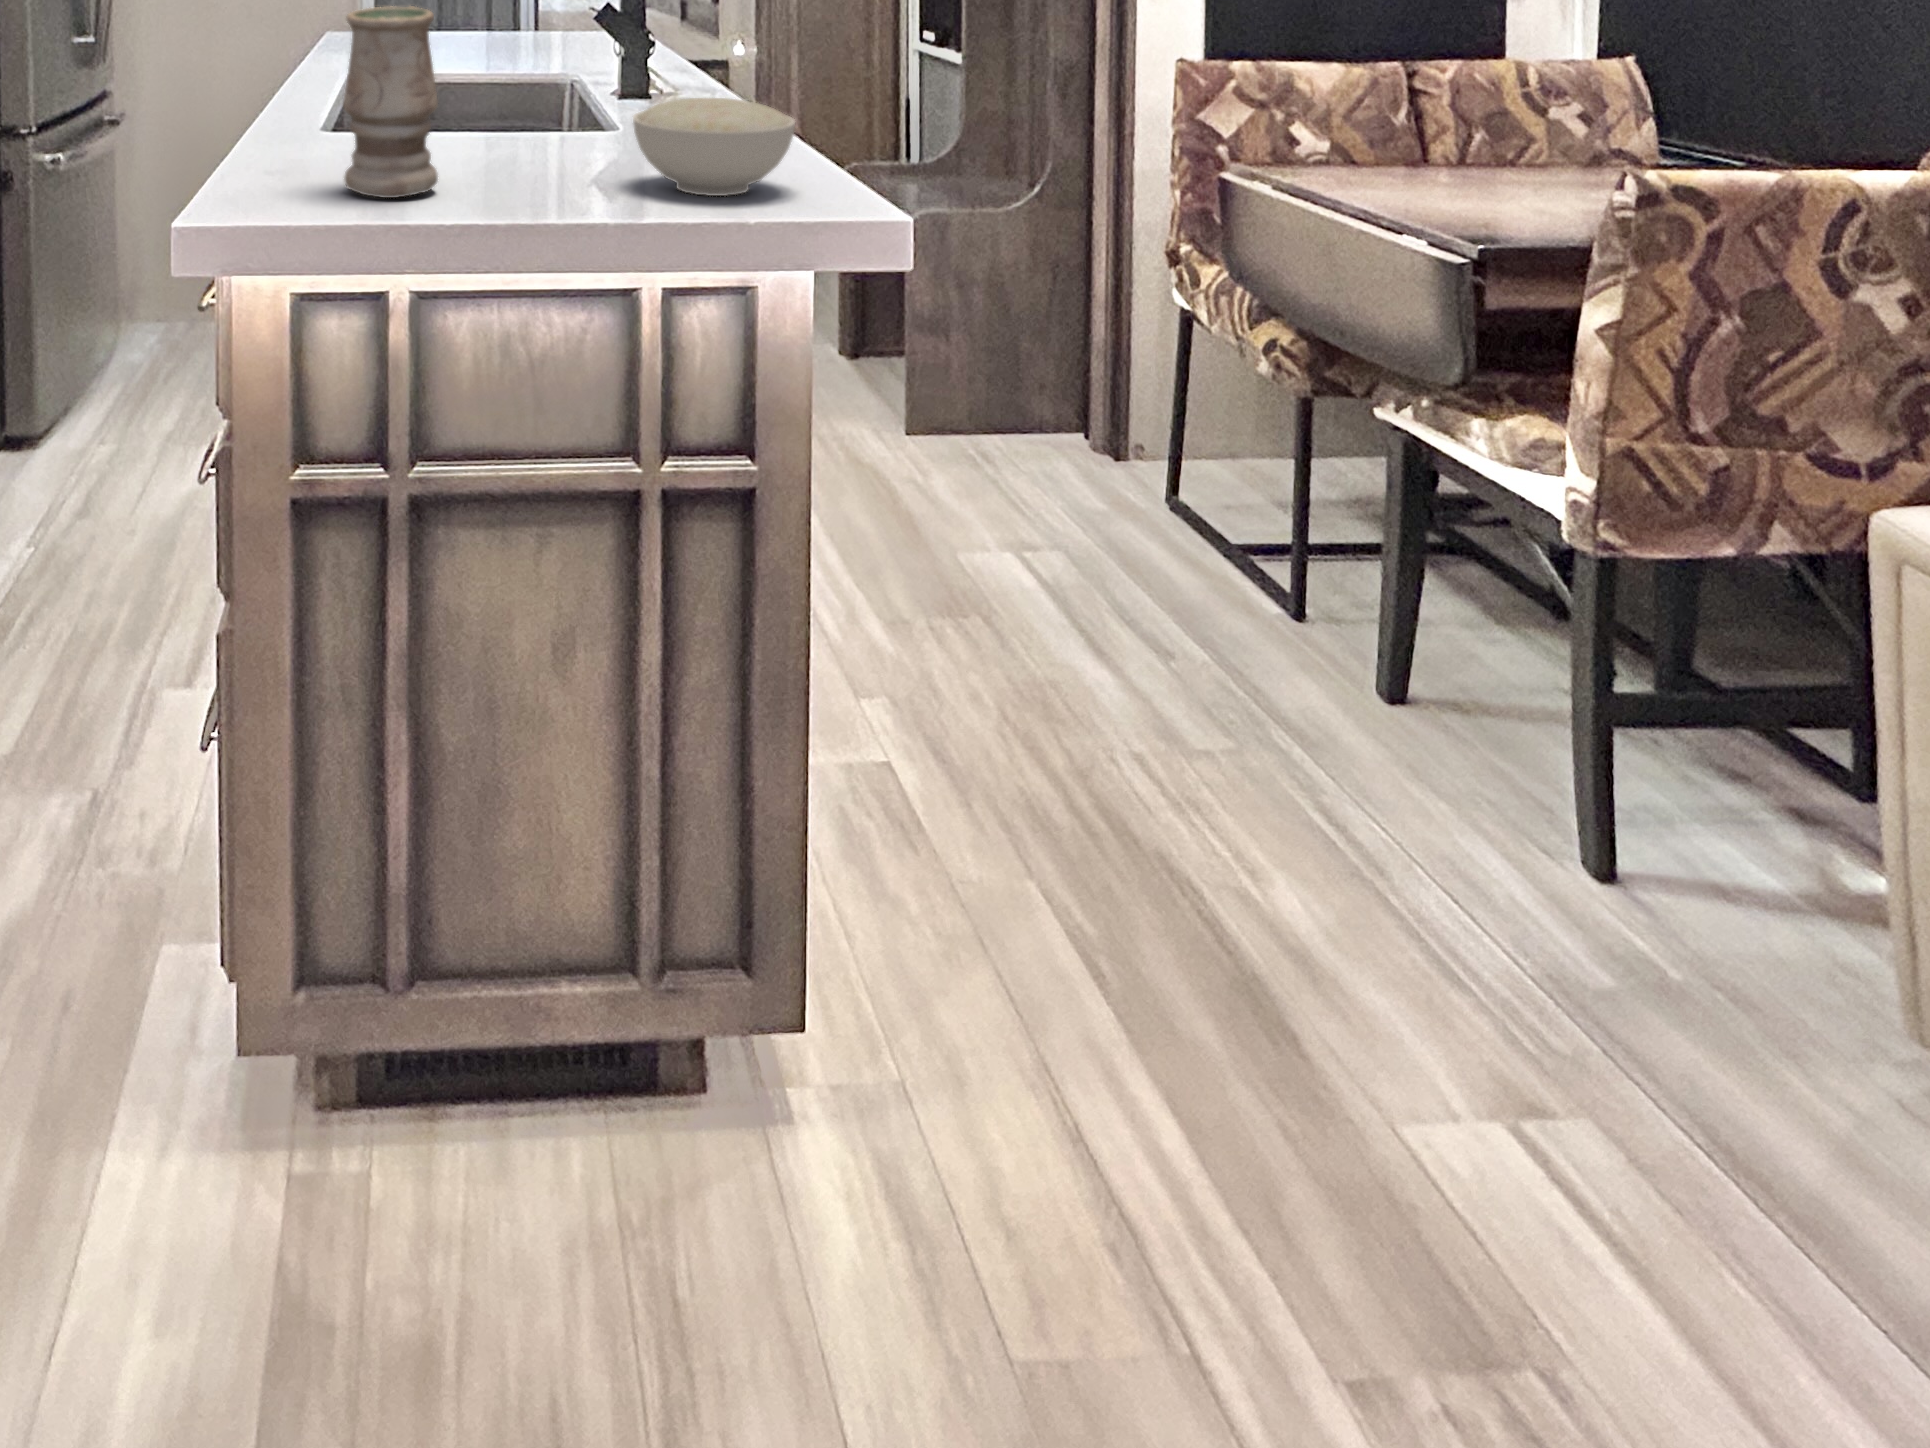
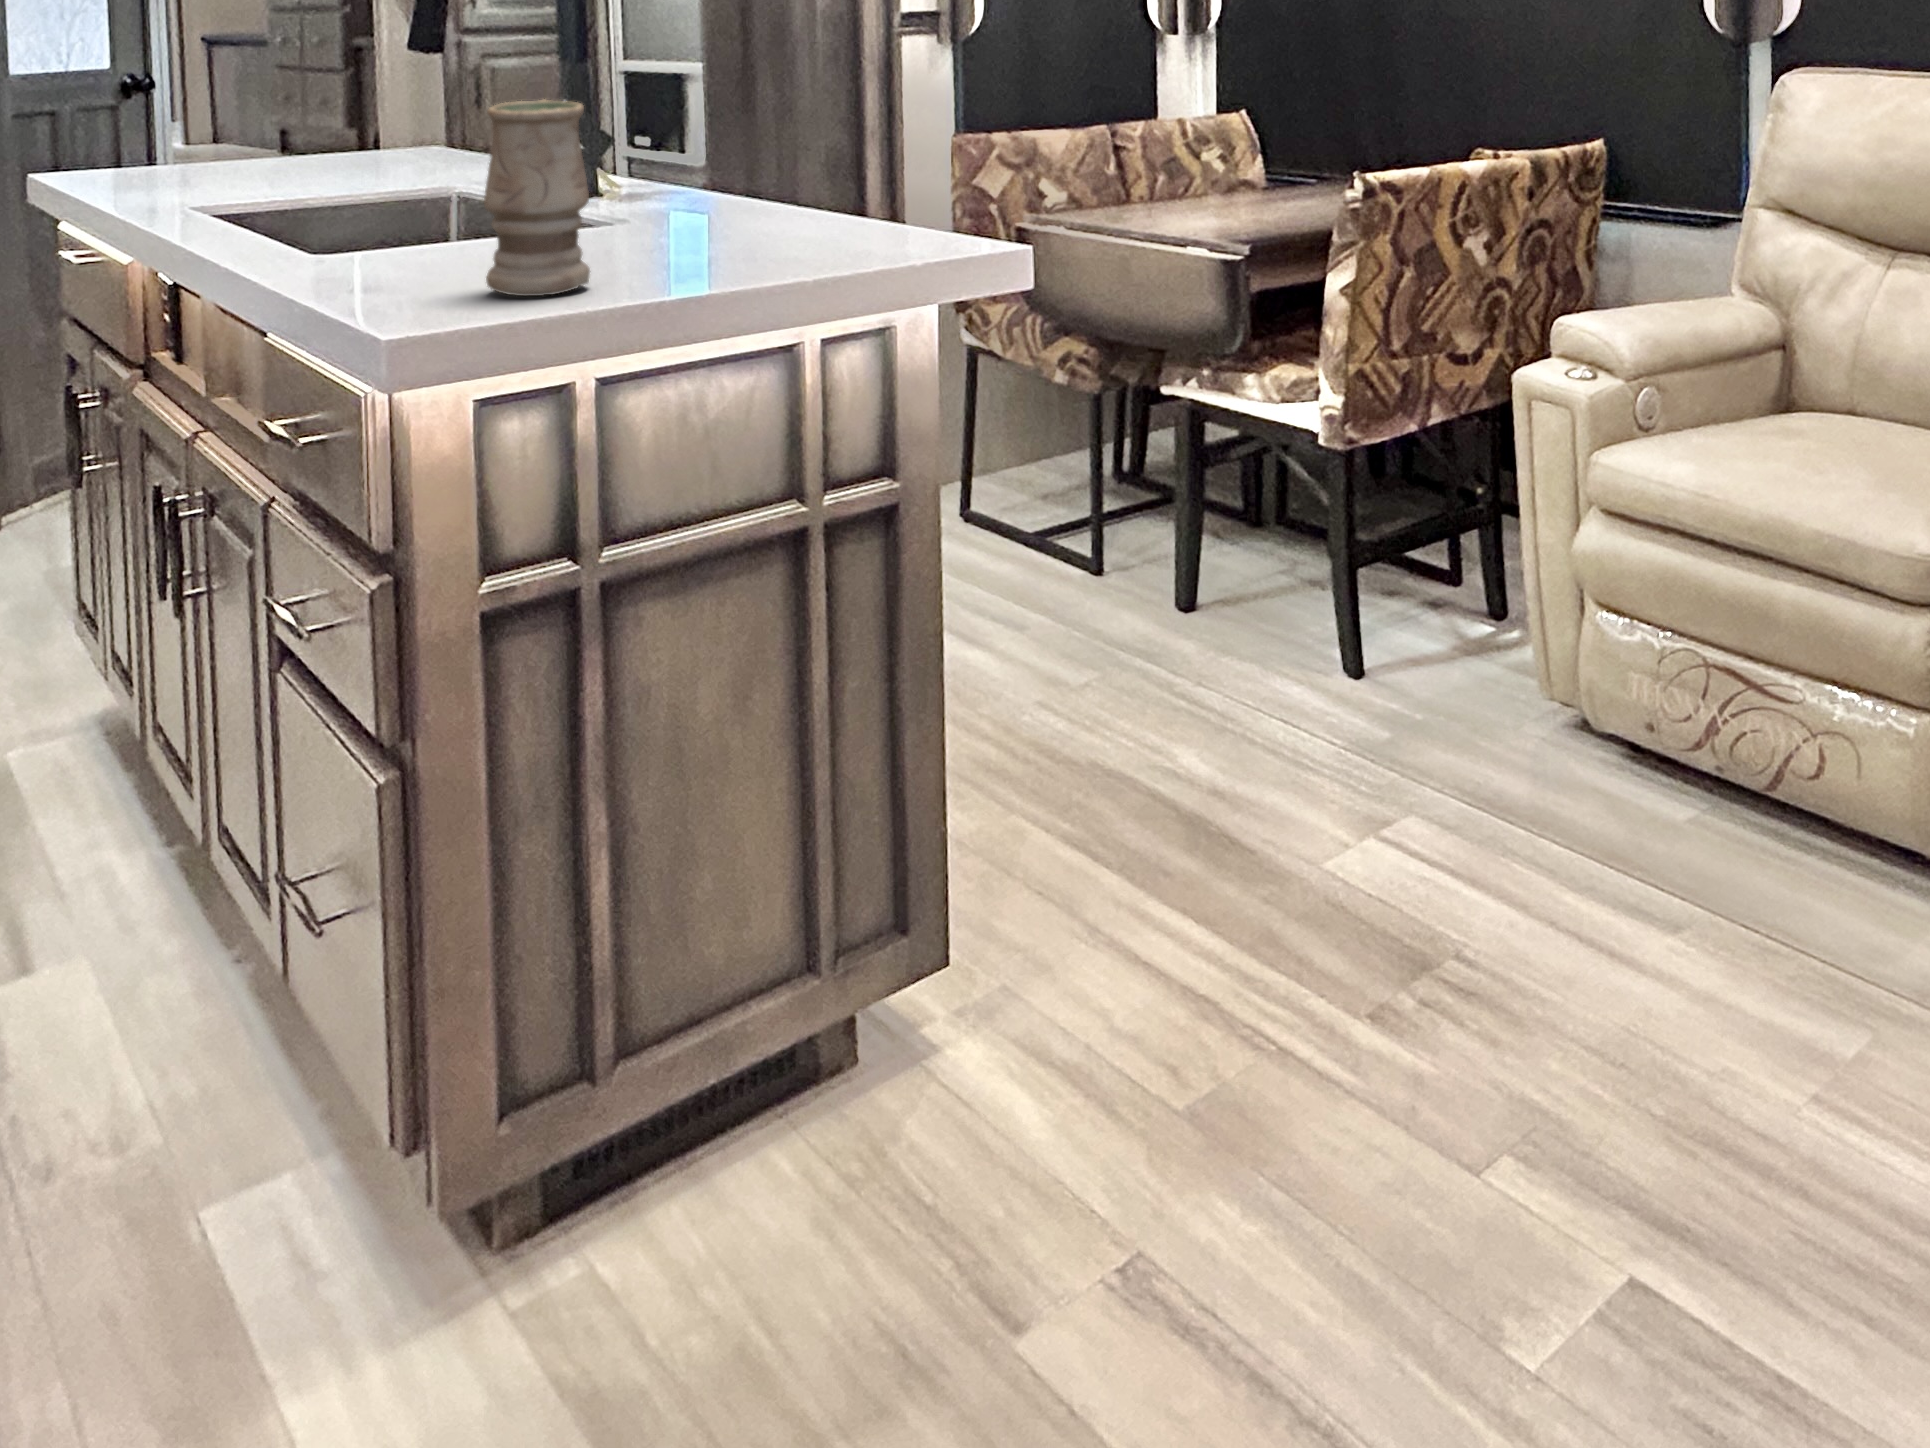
bowl: present [633,98,795,196] -> none [745,169,897,256]

